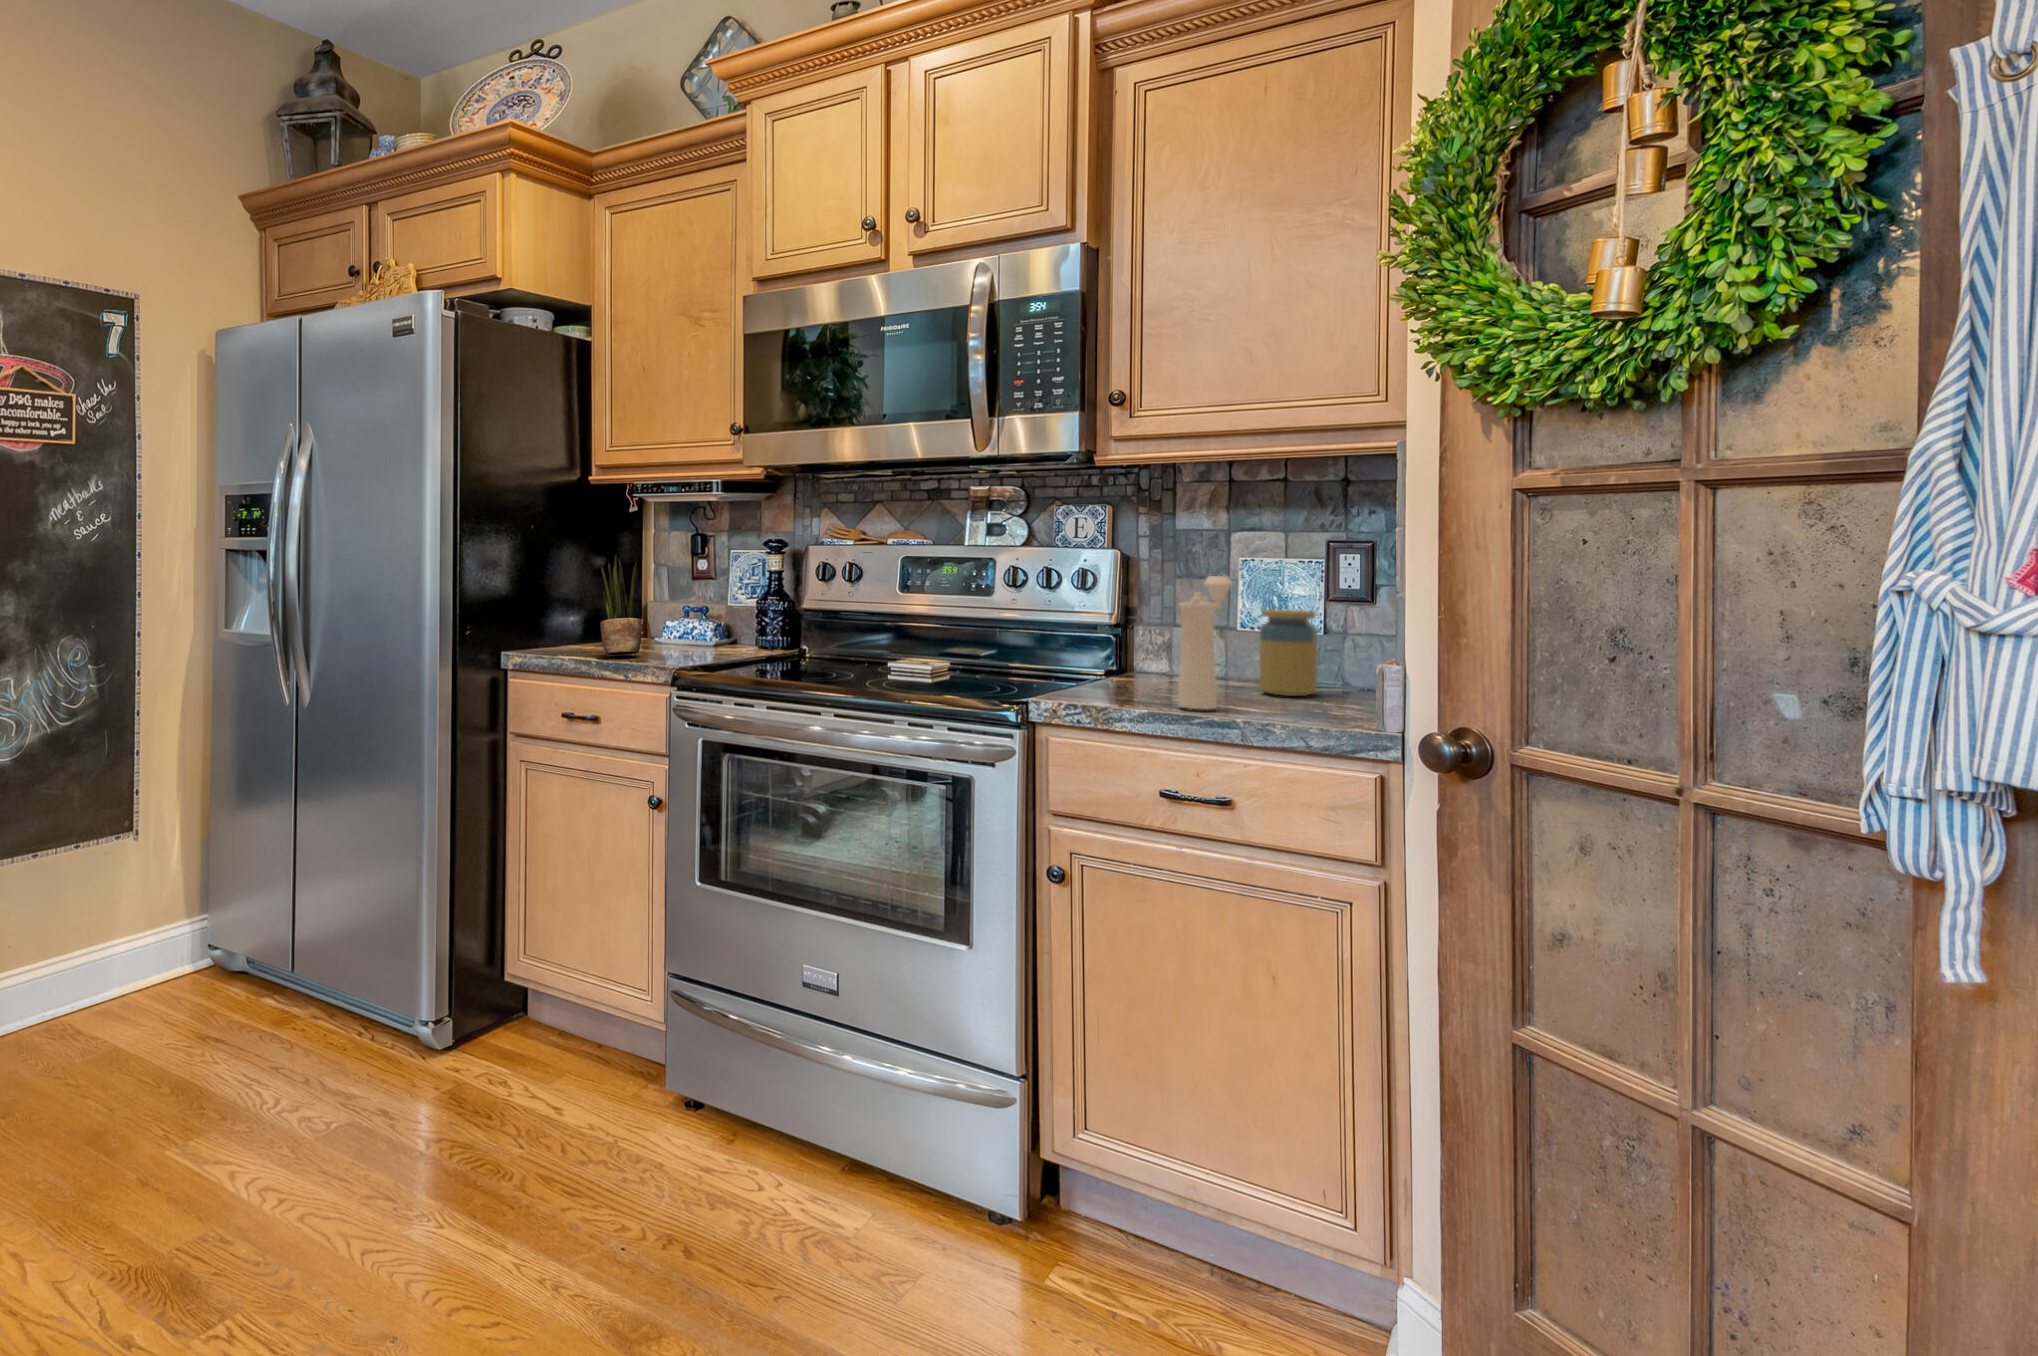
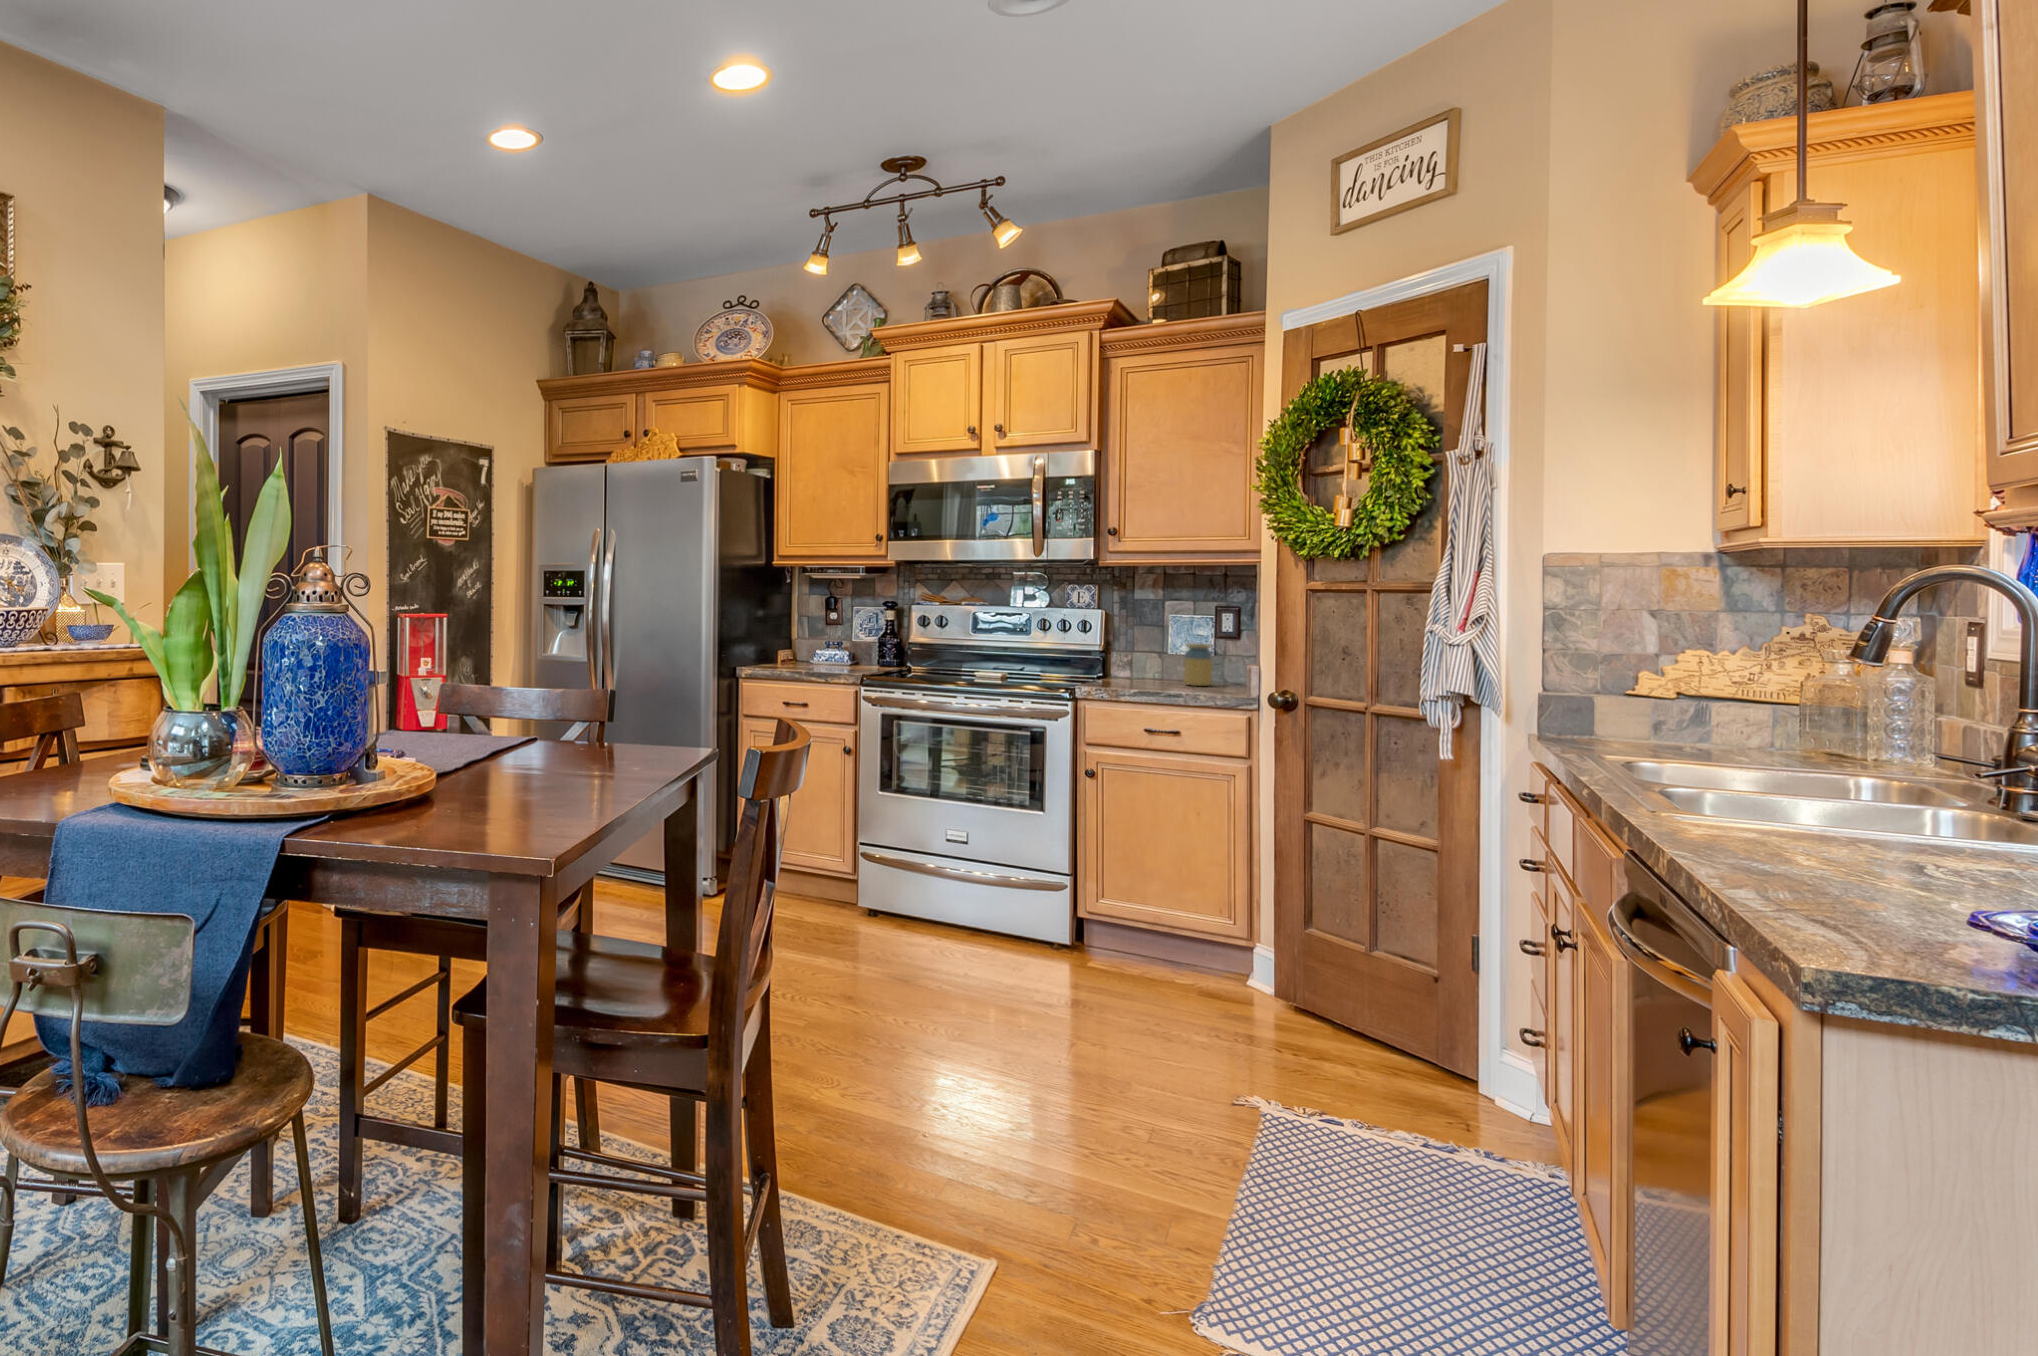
potted plant: present [600,555,642,655] -> none [800,612,824,671]
pepper mill: present [1178,576,1232,709] -> none [1150,626,1175,690]

